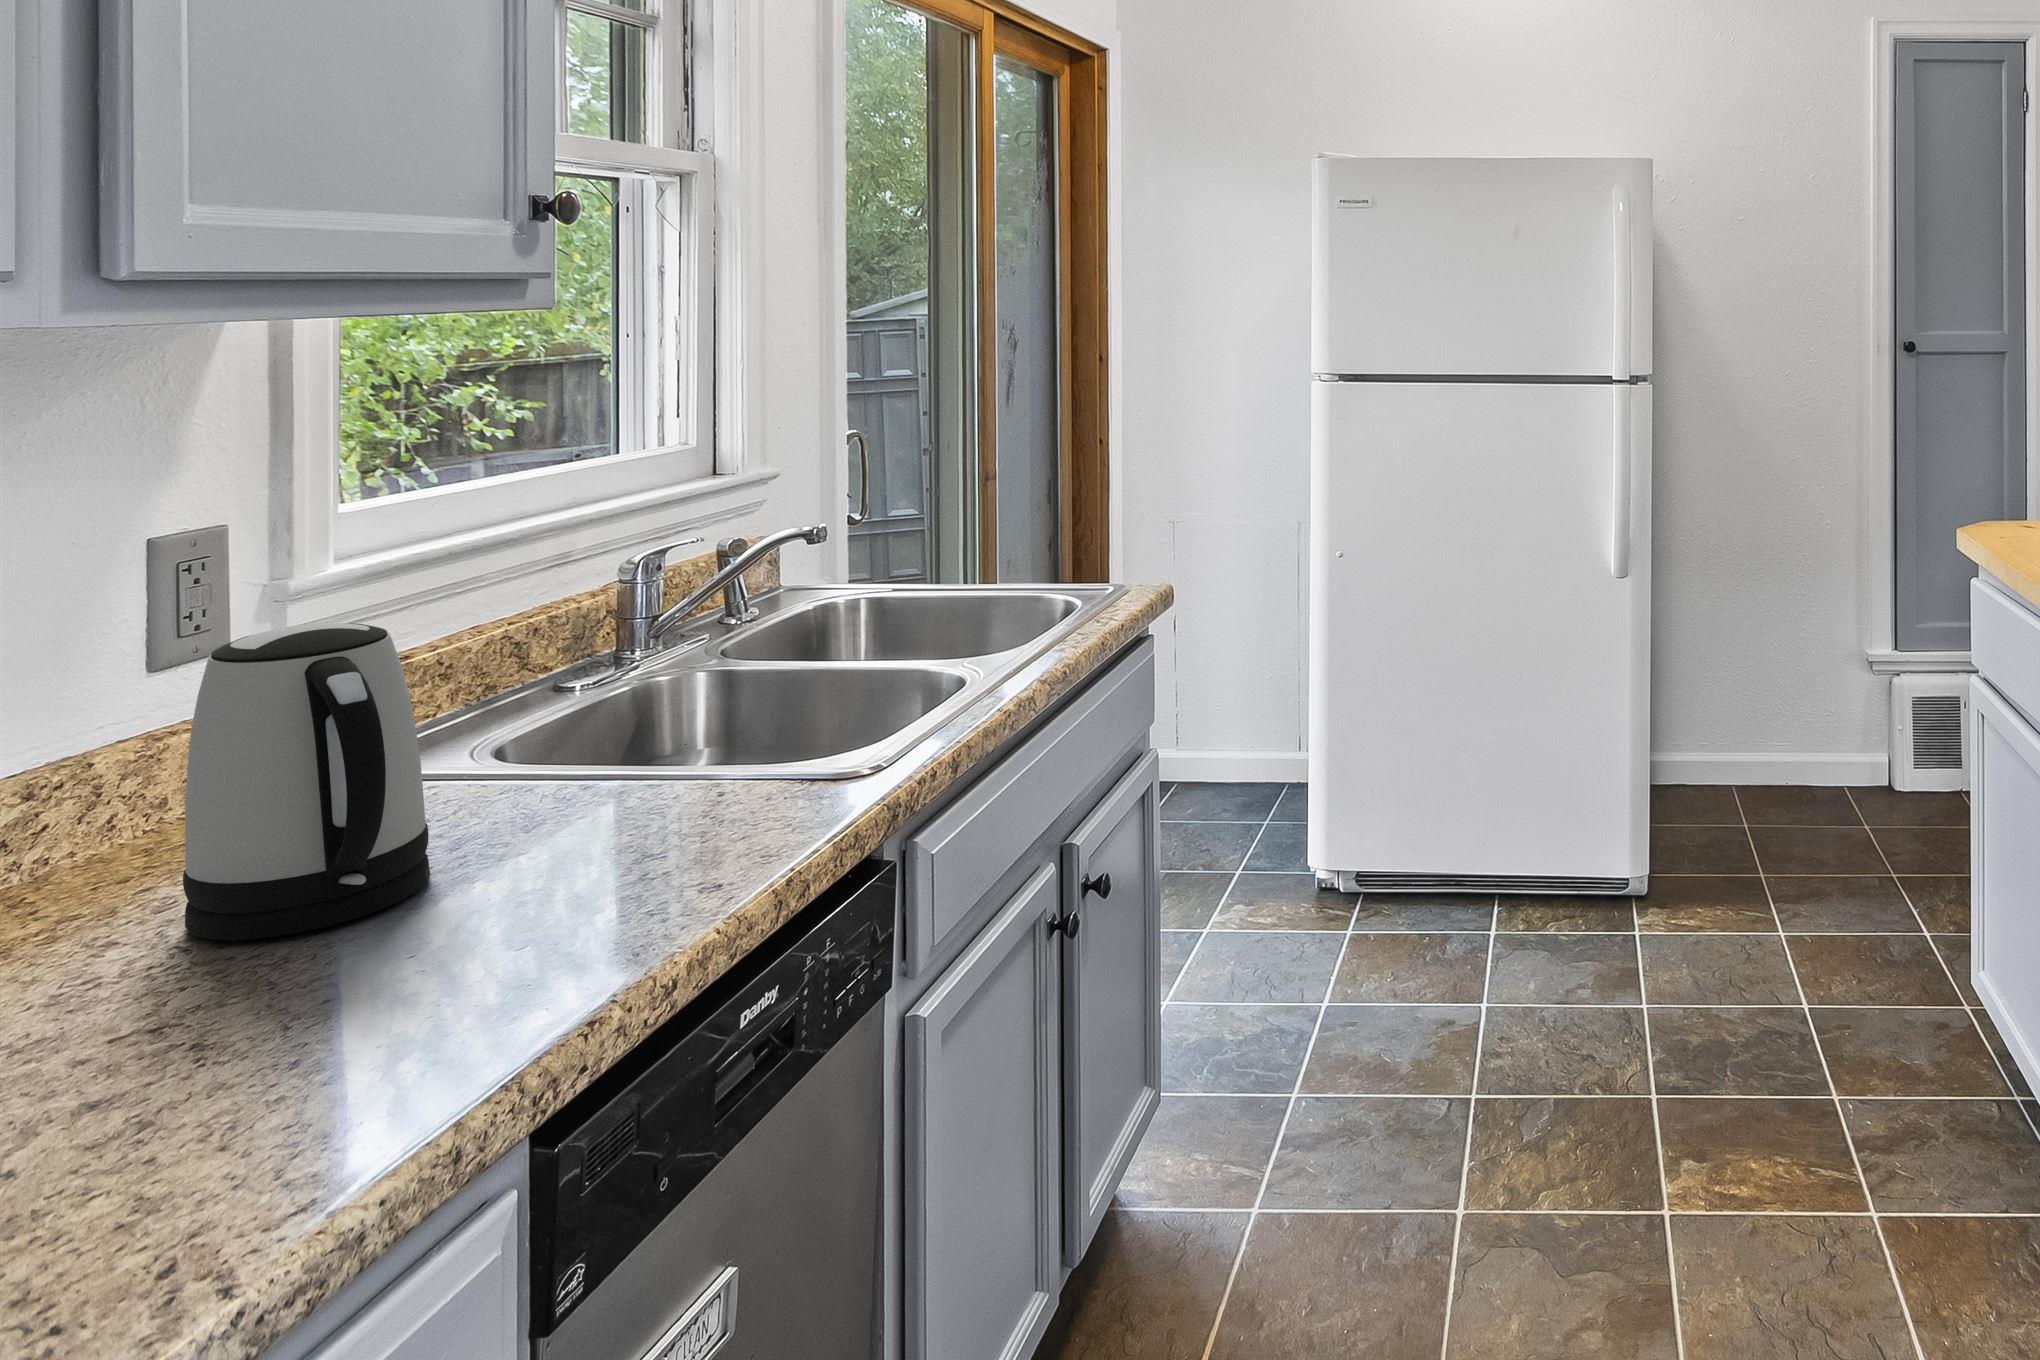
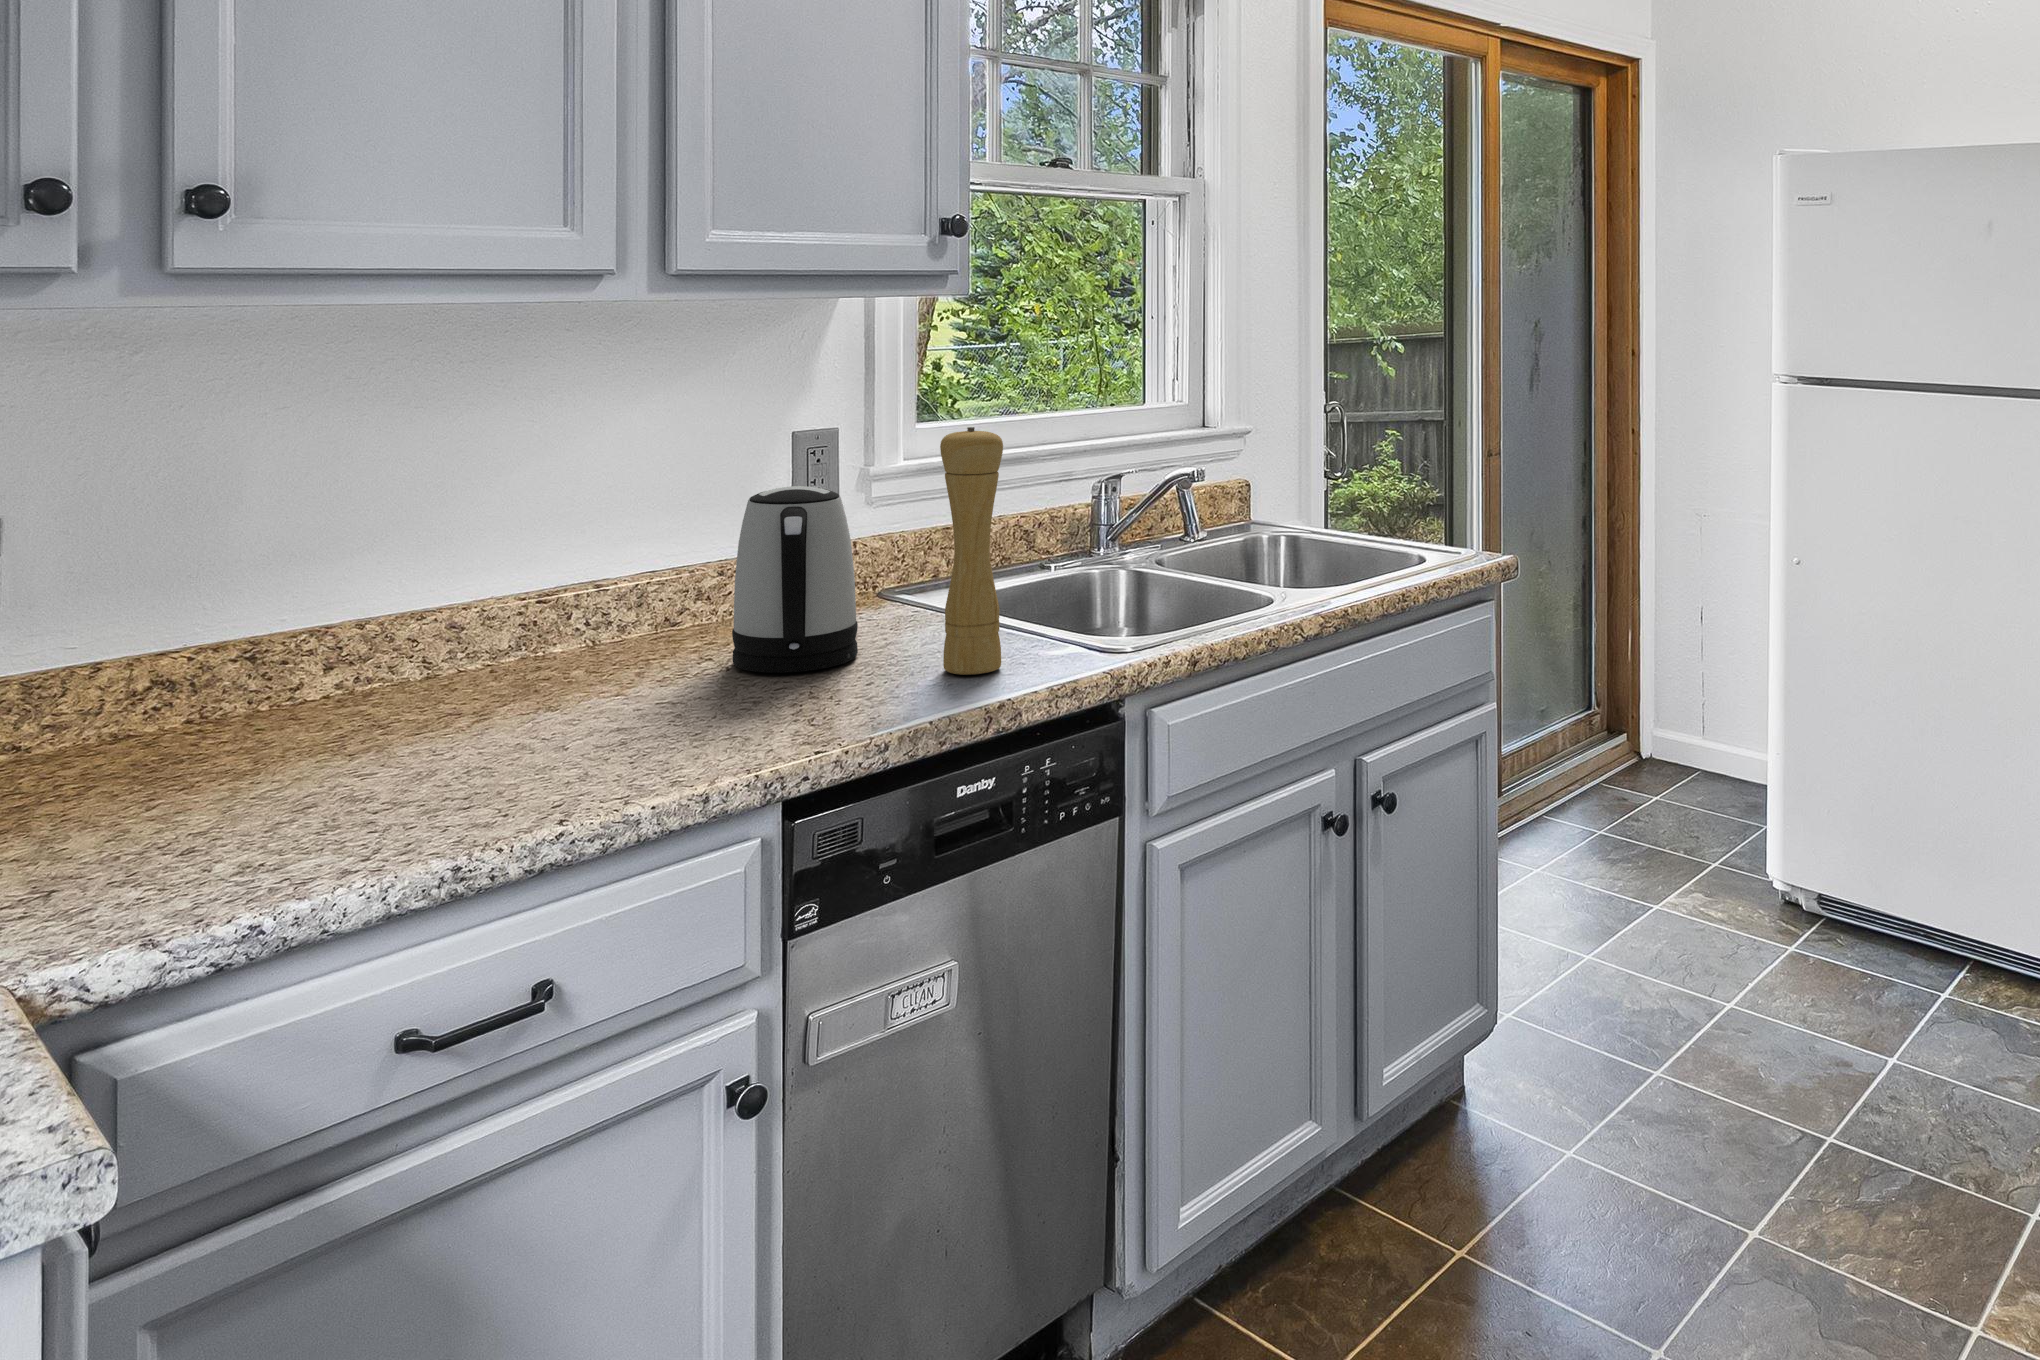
pepper mill: none [597,501,706,859] -> present [940,427,1003,675]

